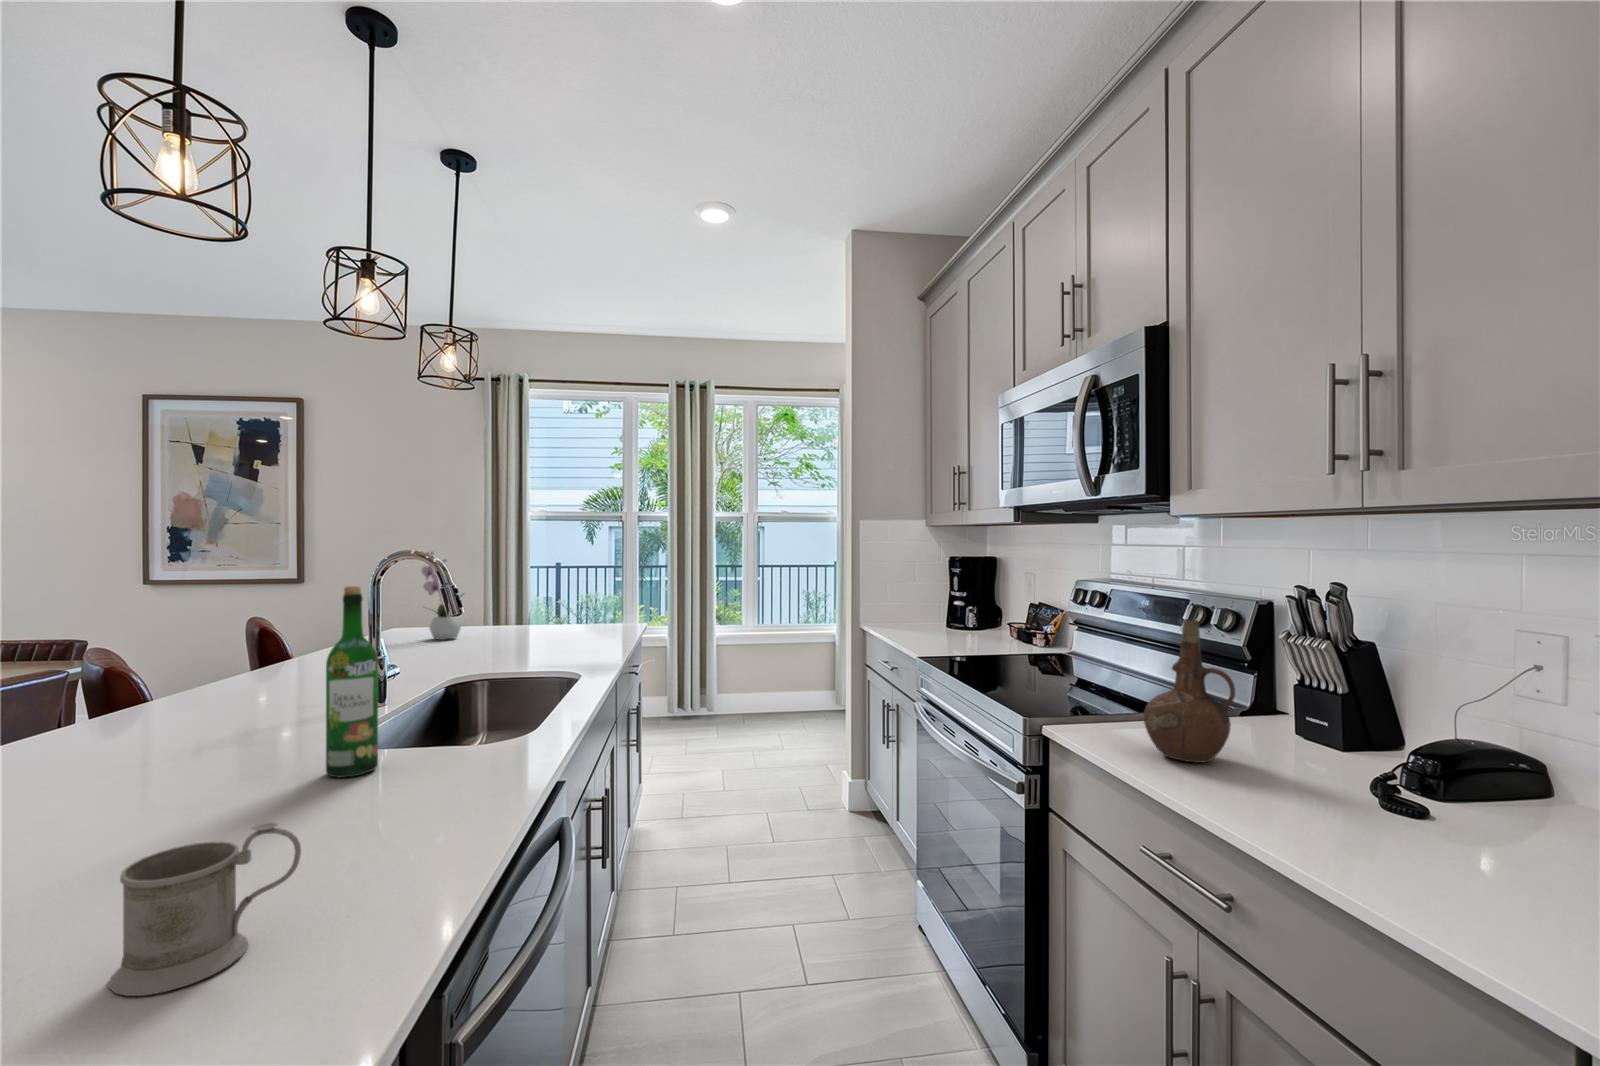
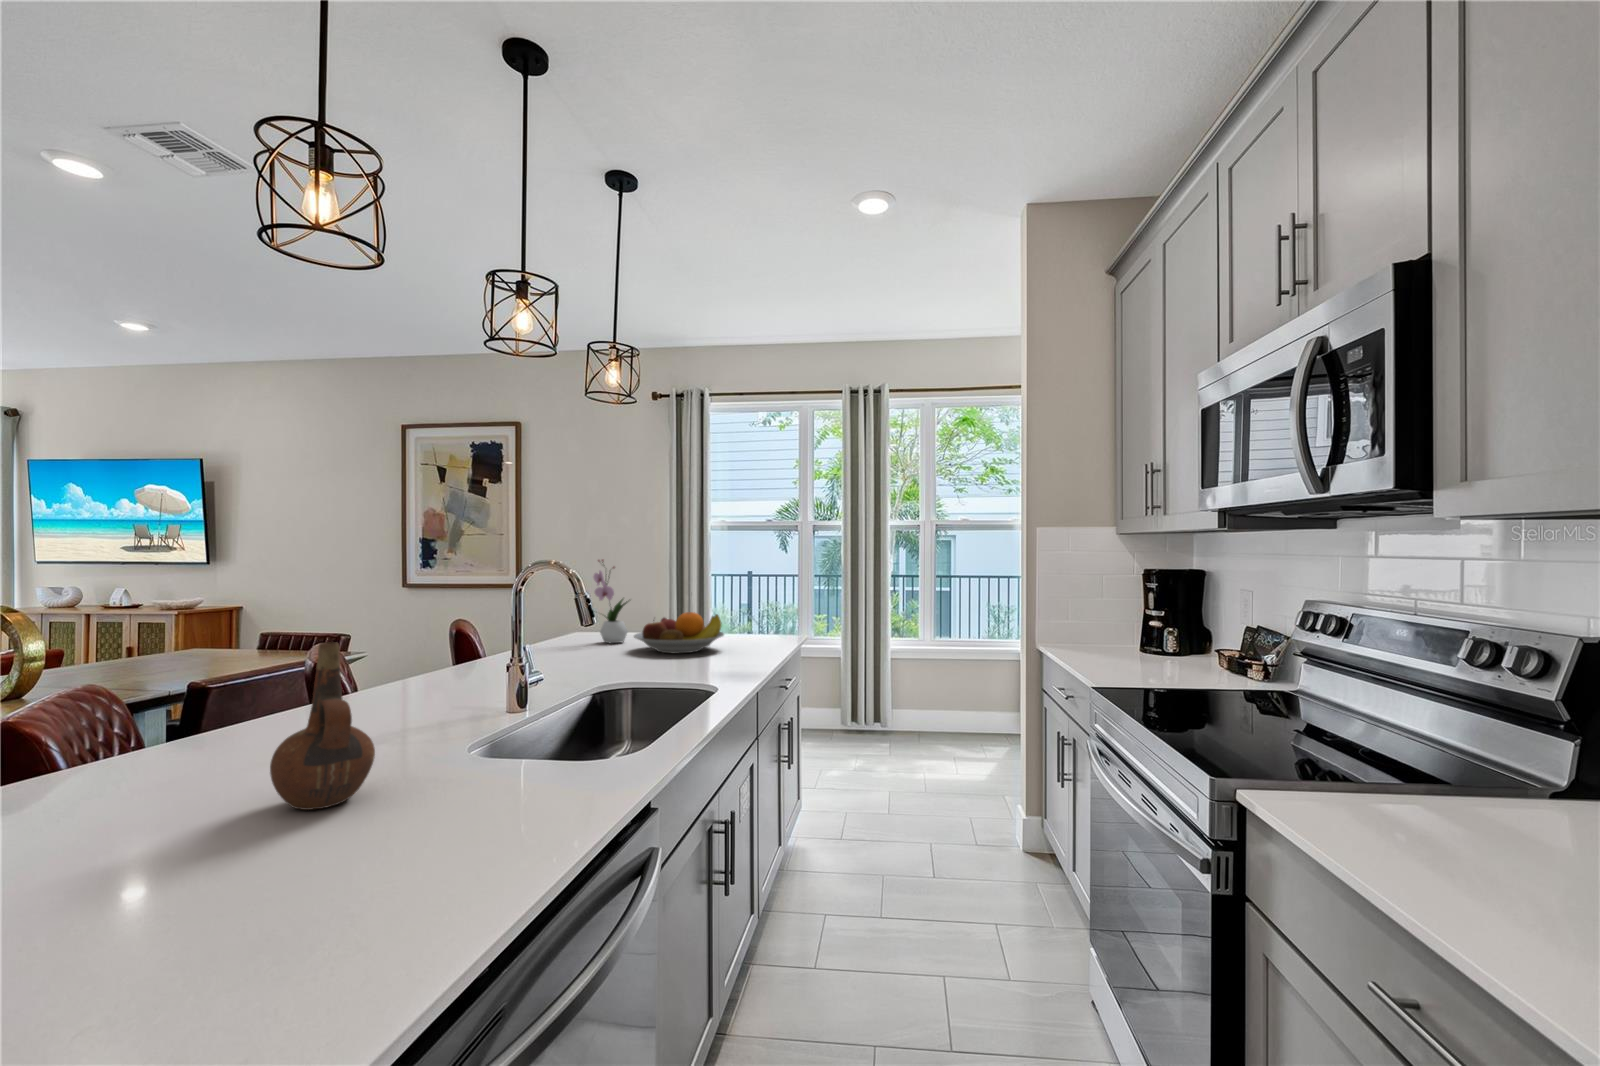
wine bottle: present [326,586,378,777] -> none [435,593,483,781]
fruit bowl: none [473,605,570,647] -> present [634,612,724,653]
ceramic pitcher: present [1144,620,1235,763] -> present [270,642,375,810]
mug: present [109,822,301,996] -> none [119,840,301,1010]

